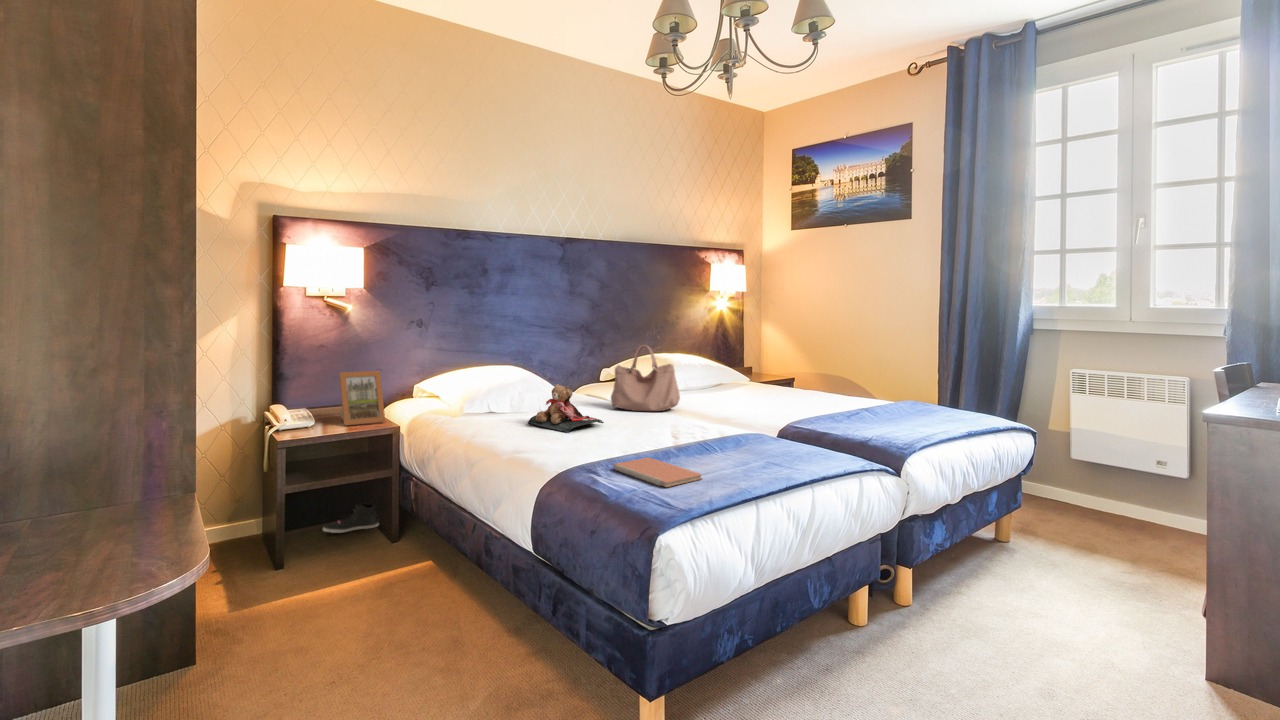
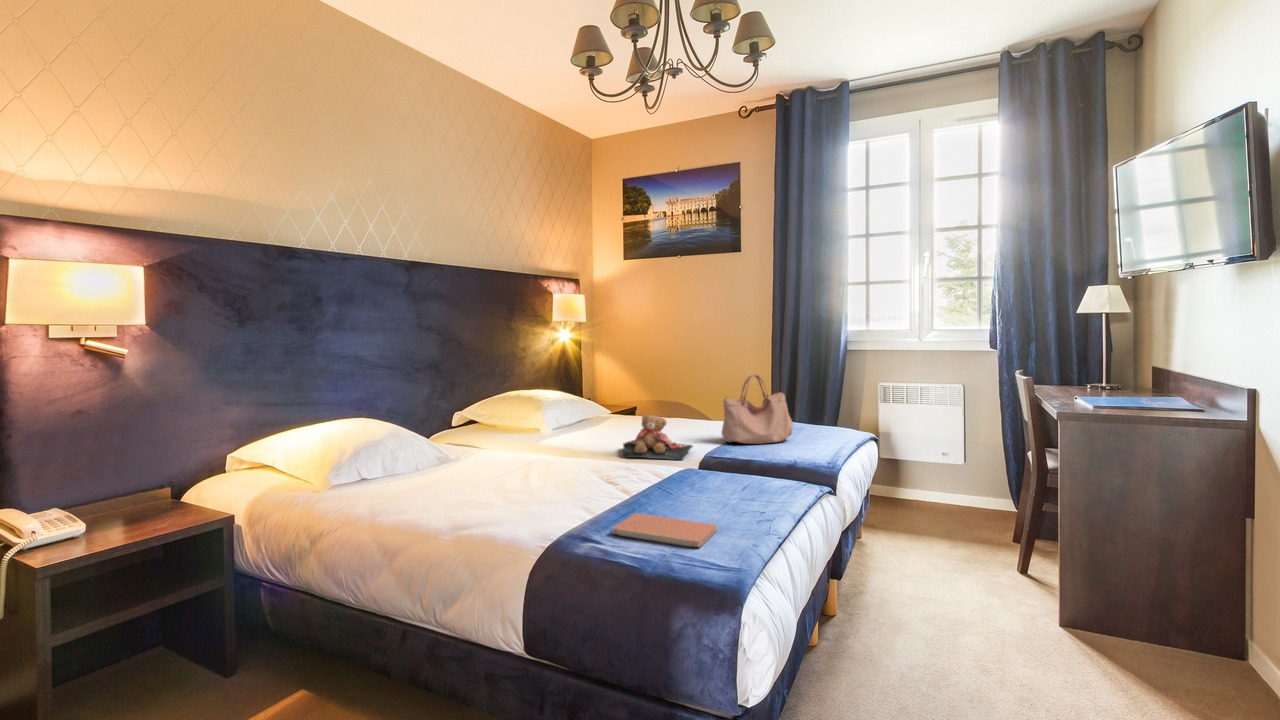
handbag: present [611,345,680,411] -> present [722,374,793,444]
picture frame: present [339,371,385,426] -> none [119,441,205,529]
teddy bear: present [528,384,604,433] -> present [623,414,693,460]
sneaker: present [323,503,379,533] -> none [93,634,188,693]

